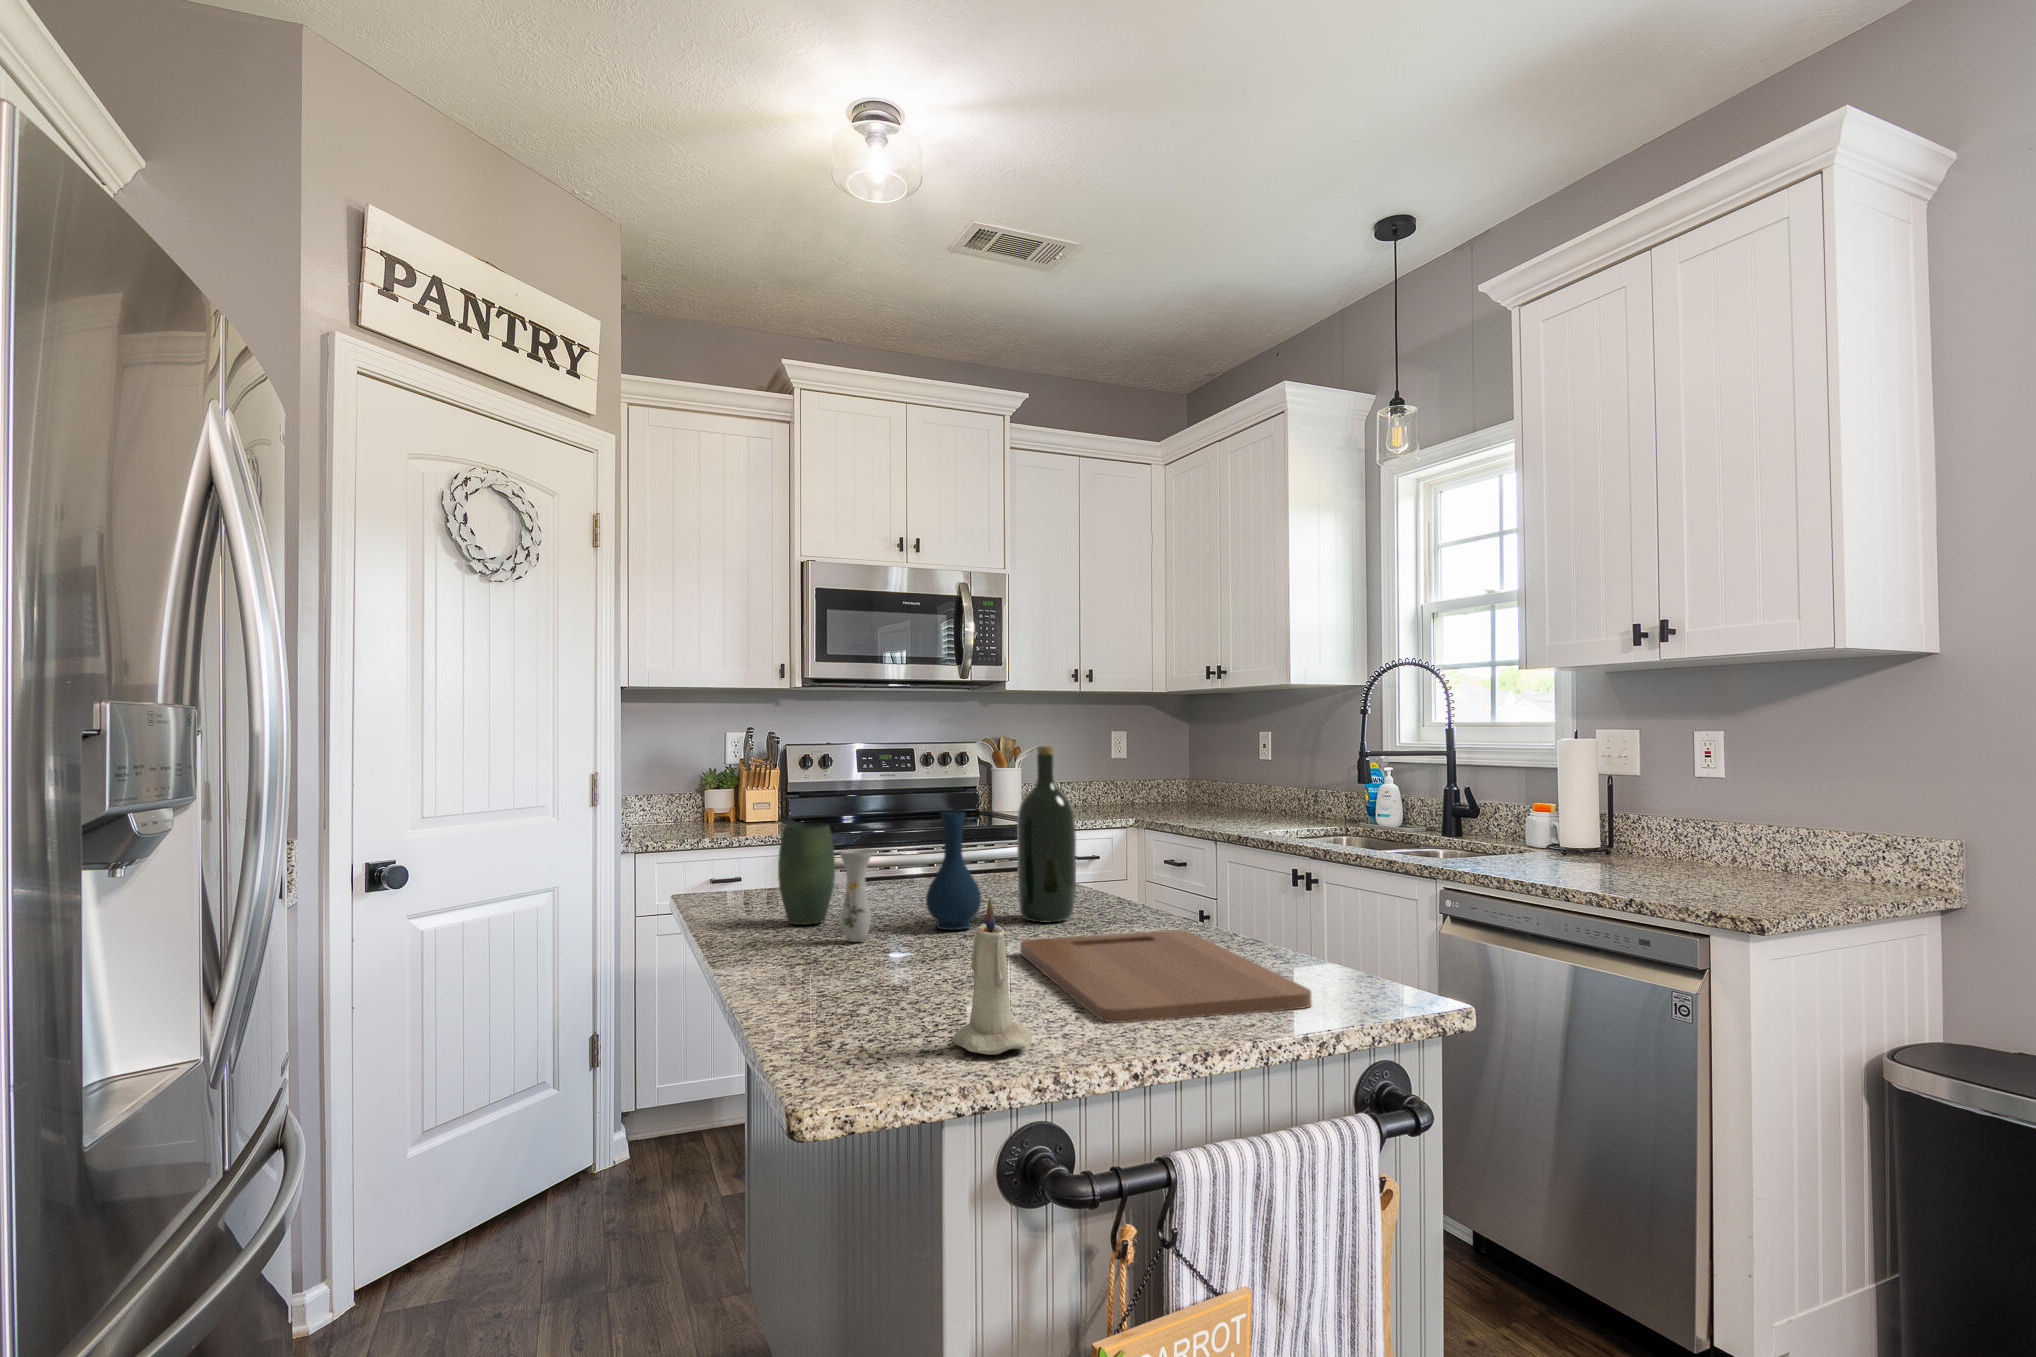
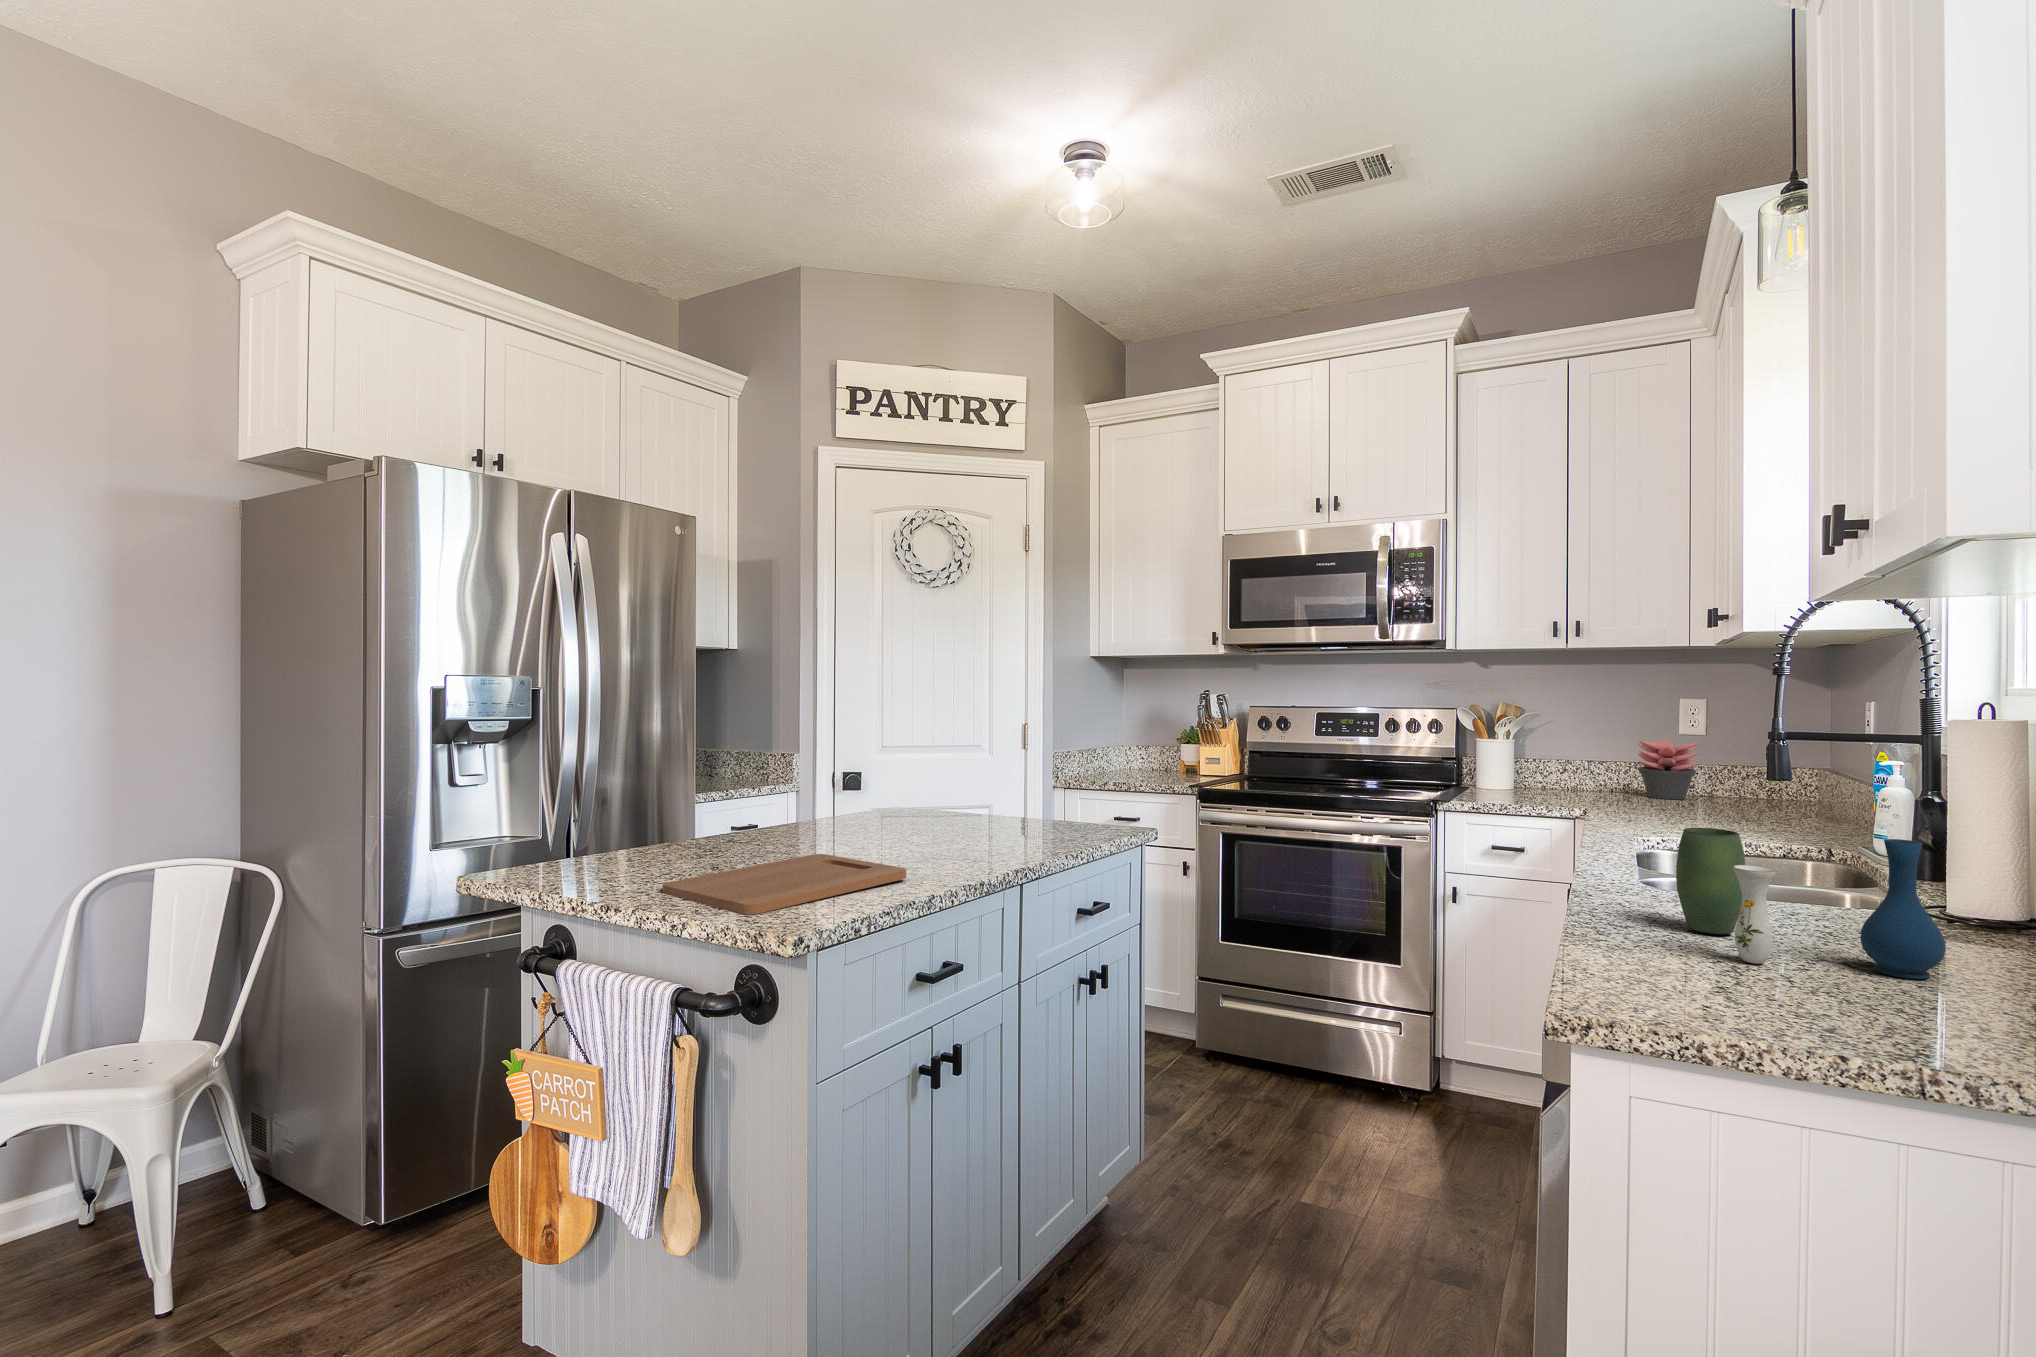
wine bottle: present [1017,746,1076,922] -> none [925,719,971,856]
succulent plant: none [1100,762,1146,809] -> present [1638,739,1699,799]
vase: present [778,812,981,942] -> present [1676,828,1946,979]
candle: present [952,898,1032,1055] -> none [563,803,611,886]

